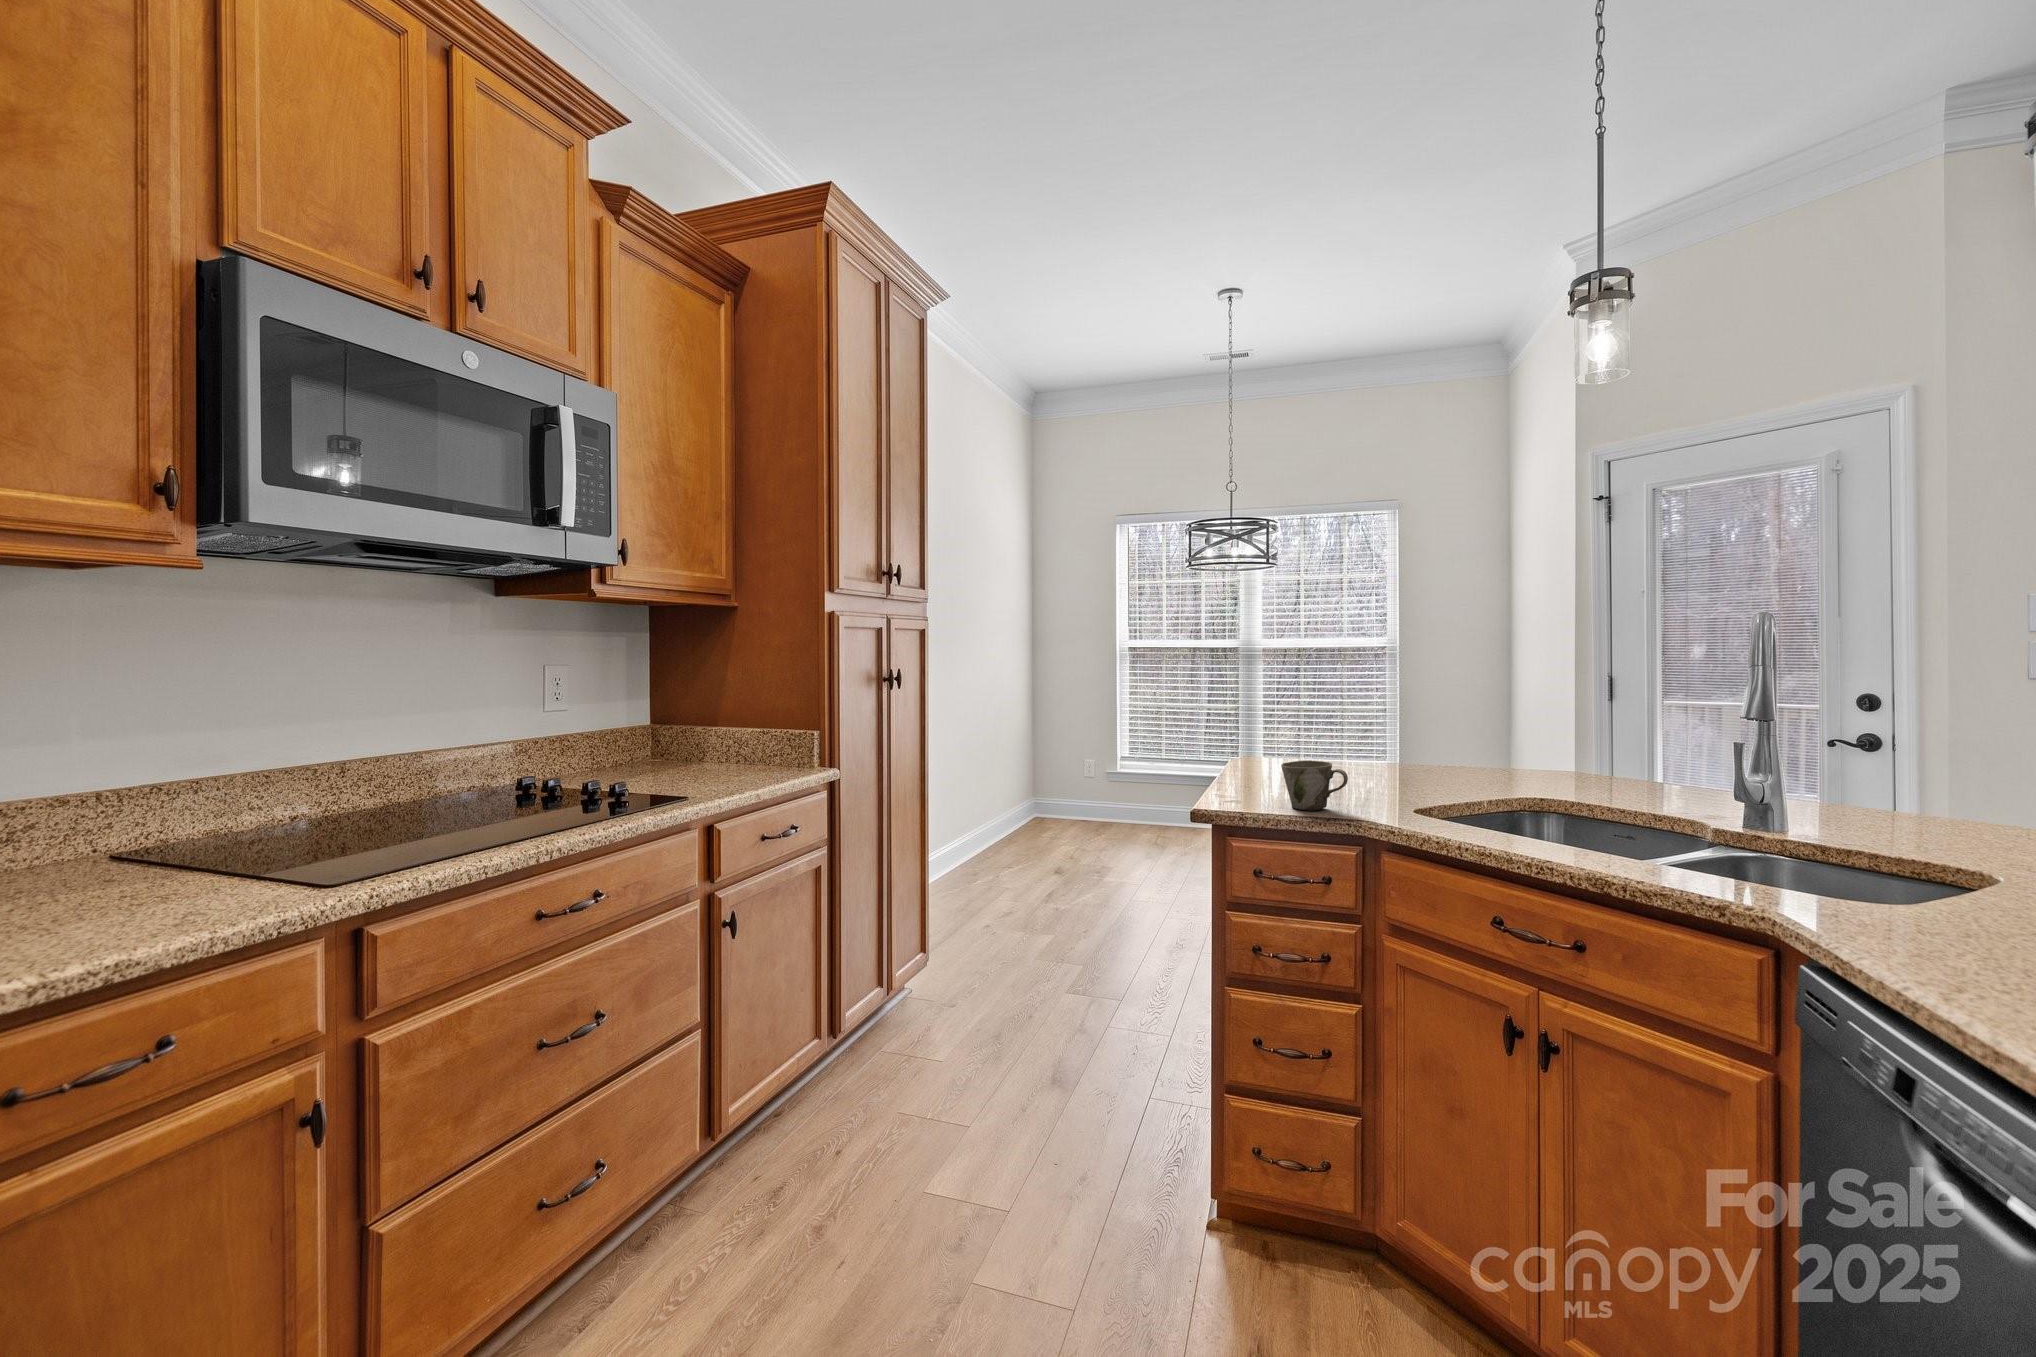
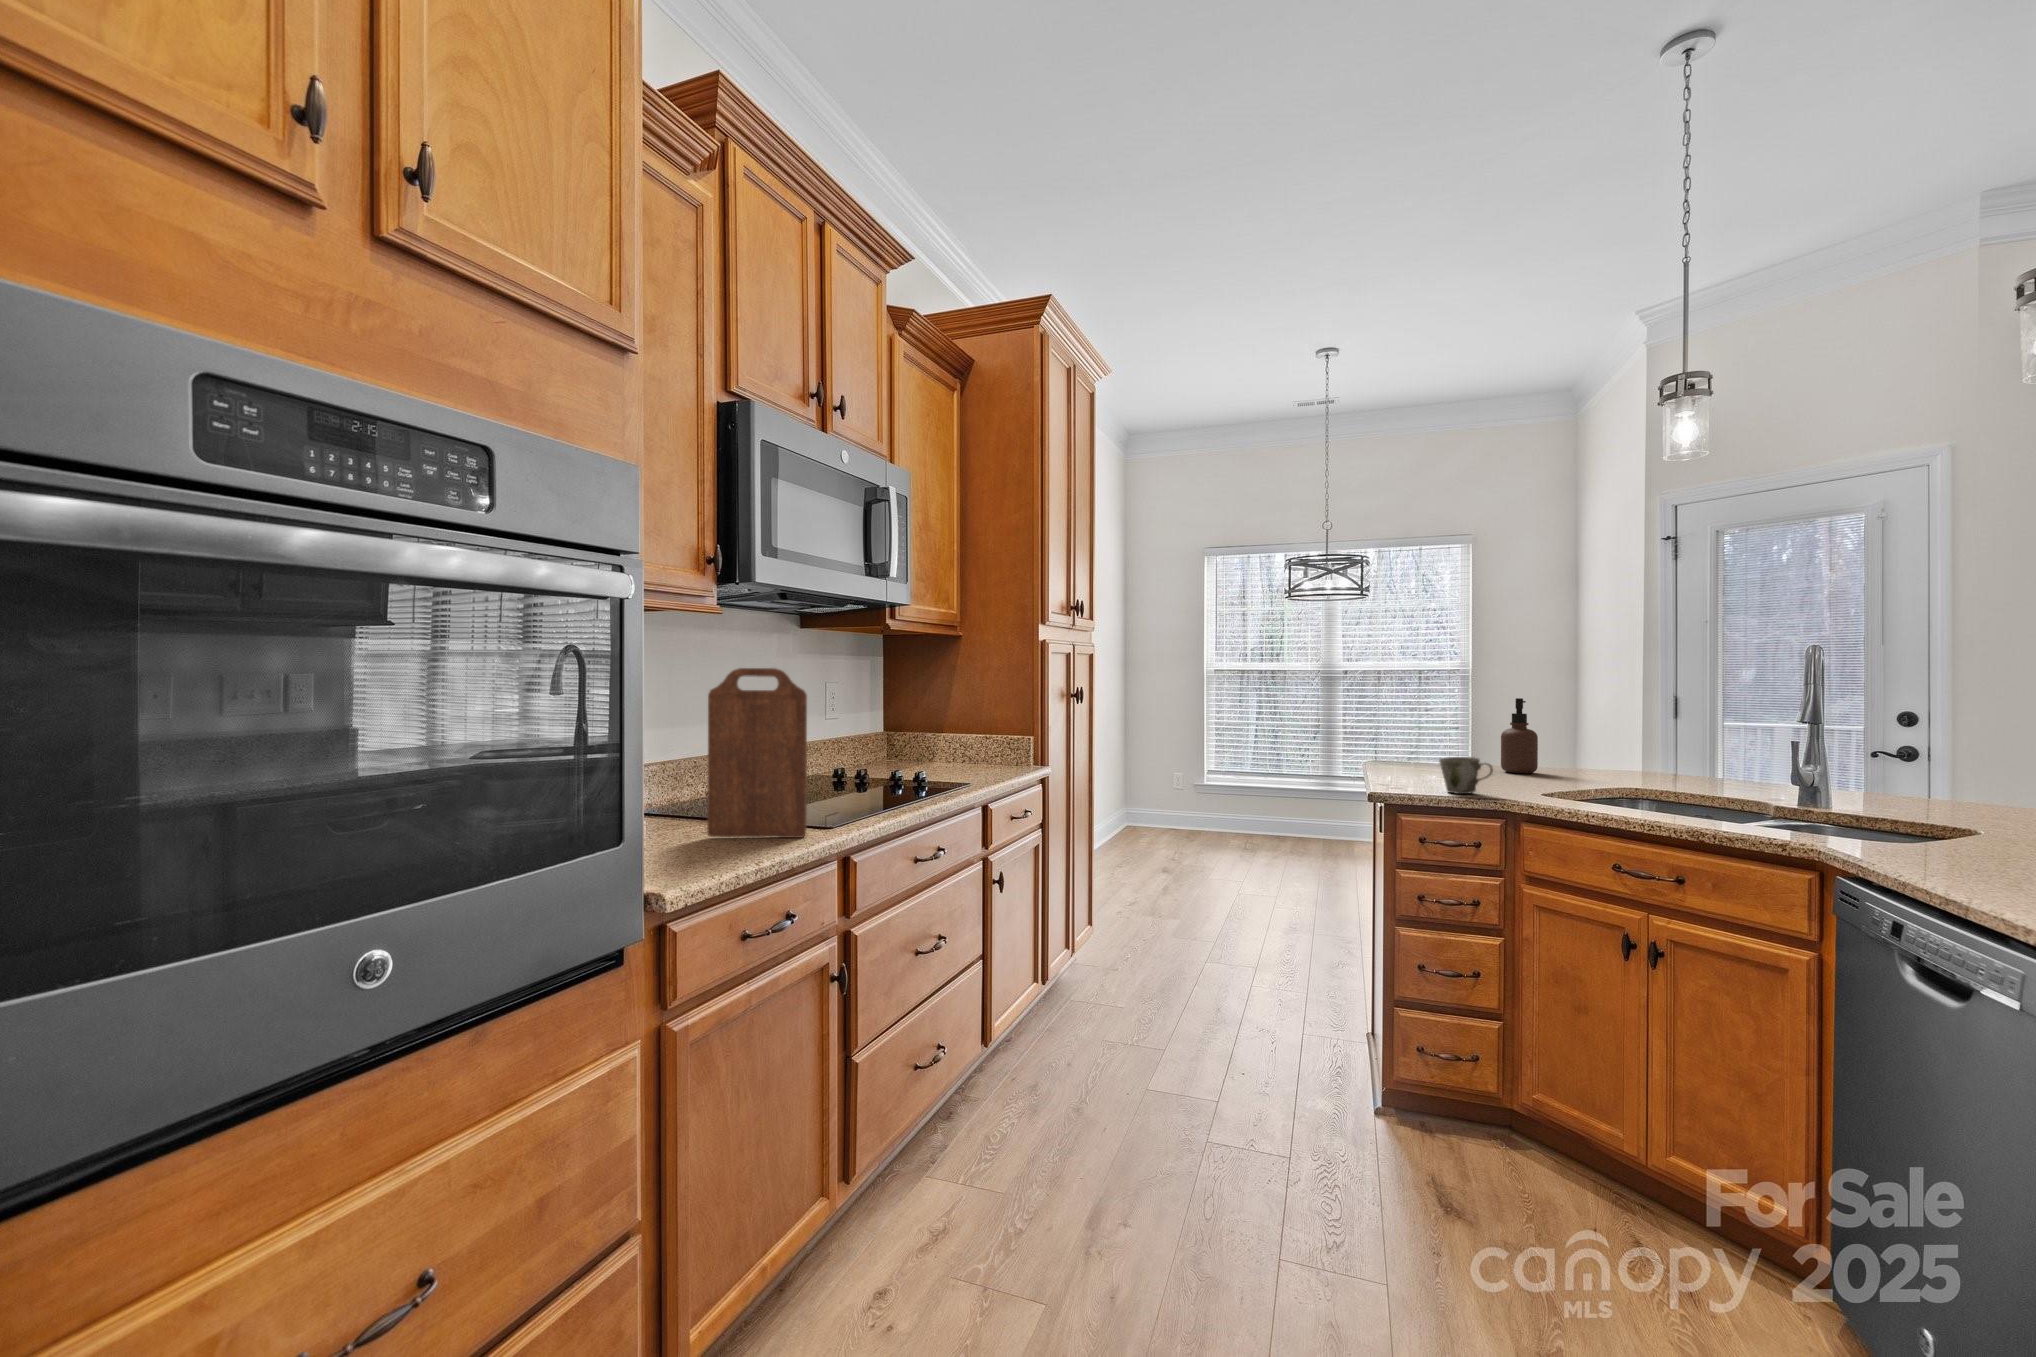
cutting board: none [63,652,232,915] -> present [707,668,807,838]
soap dispenser: none [1382,682,1425,774] -> present [1501,698,1538,773]

